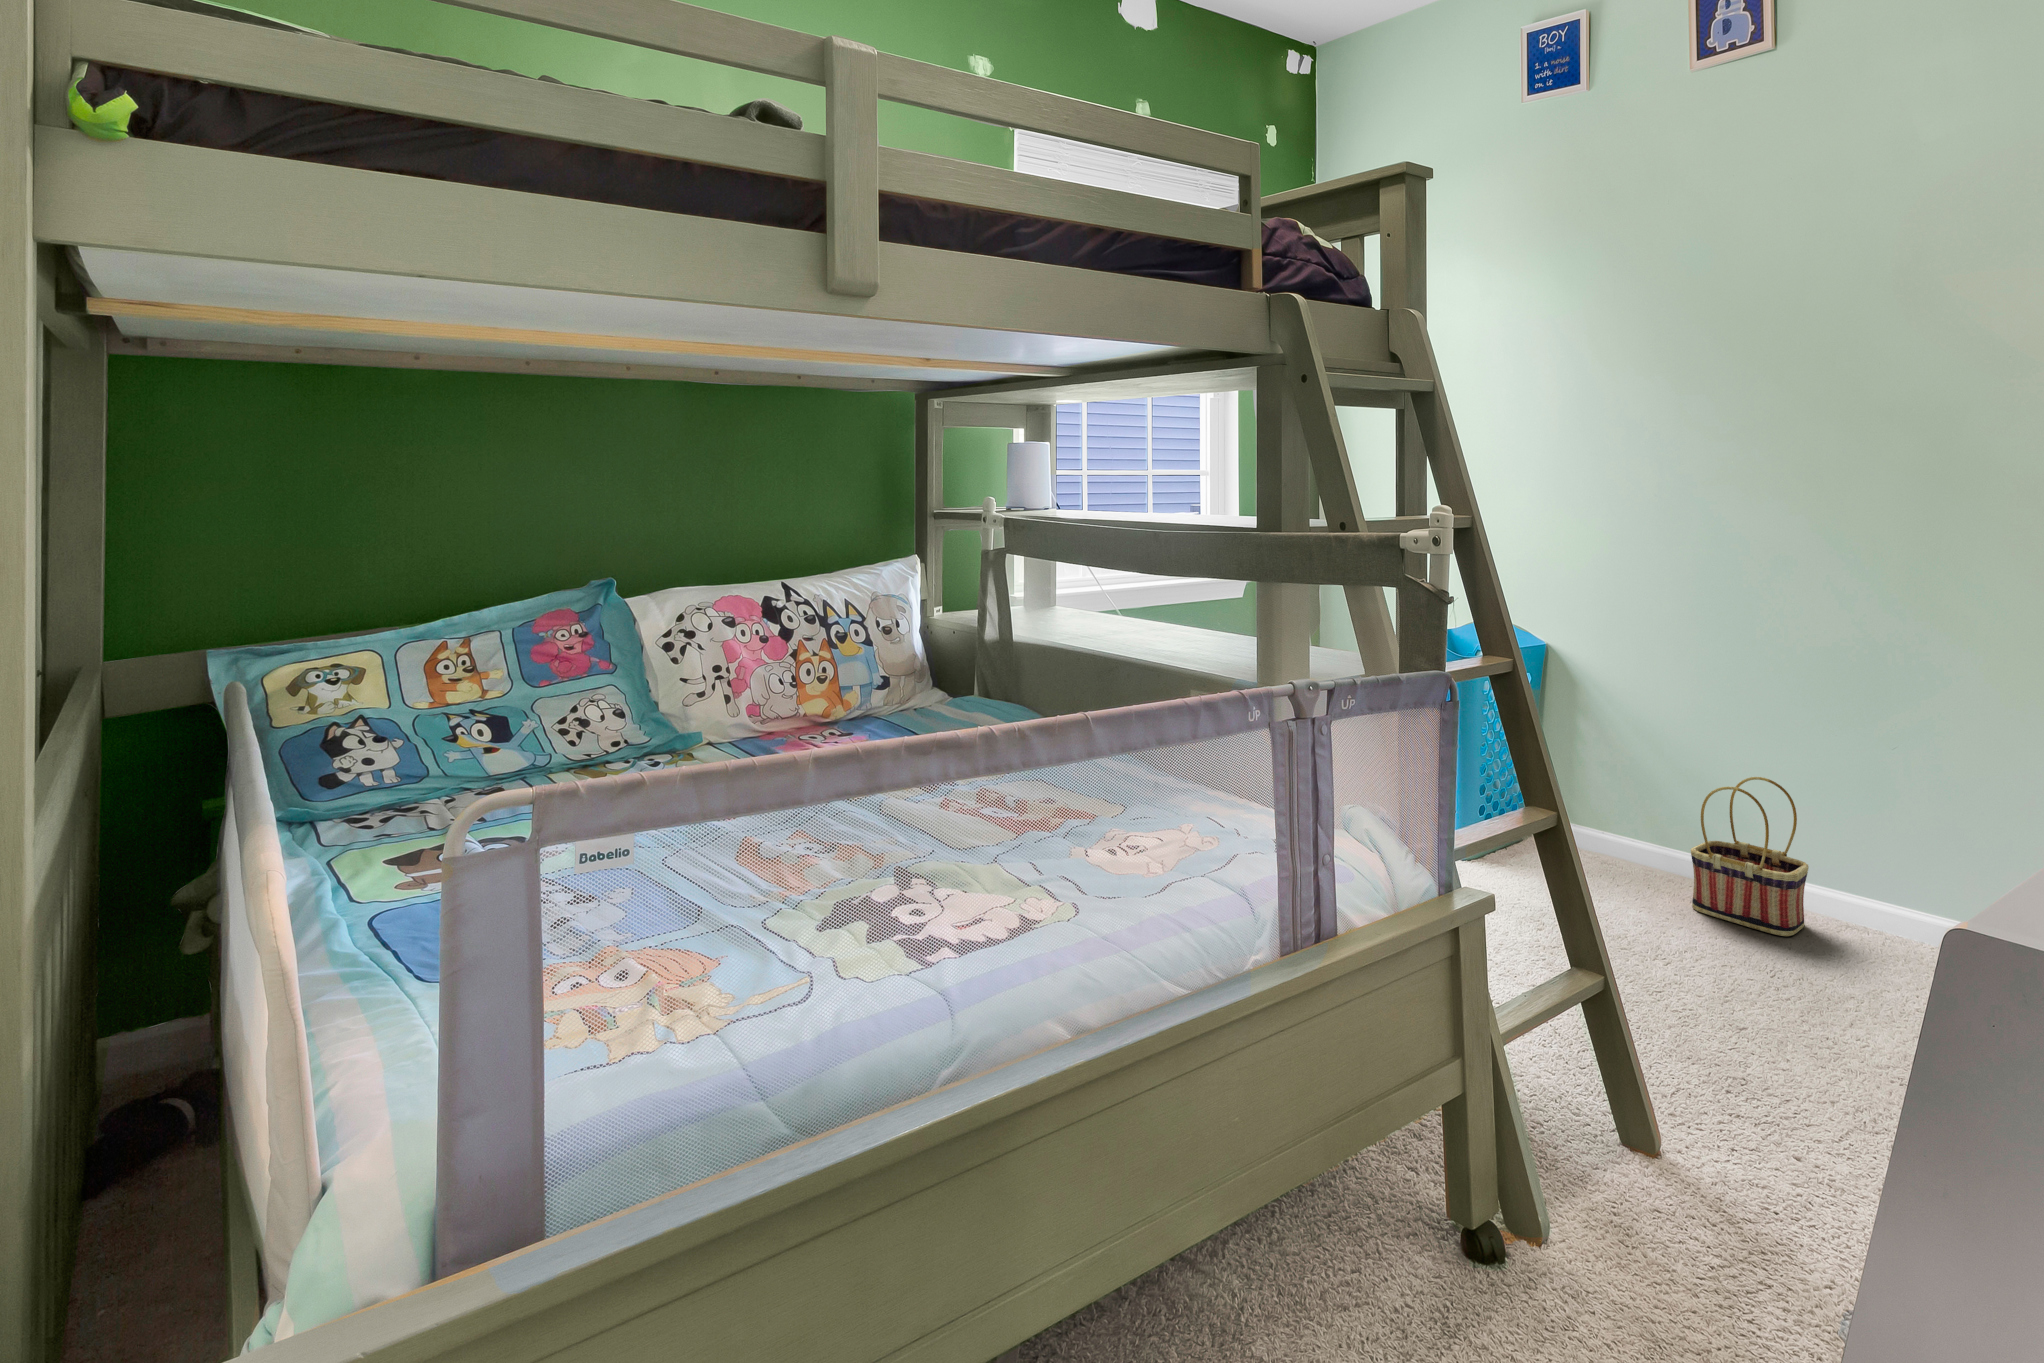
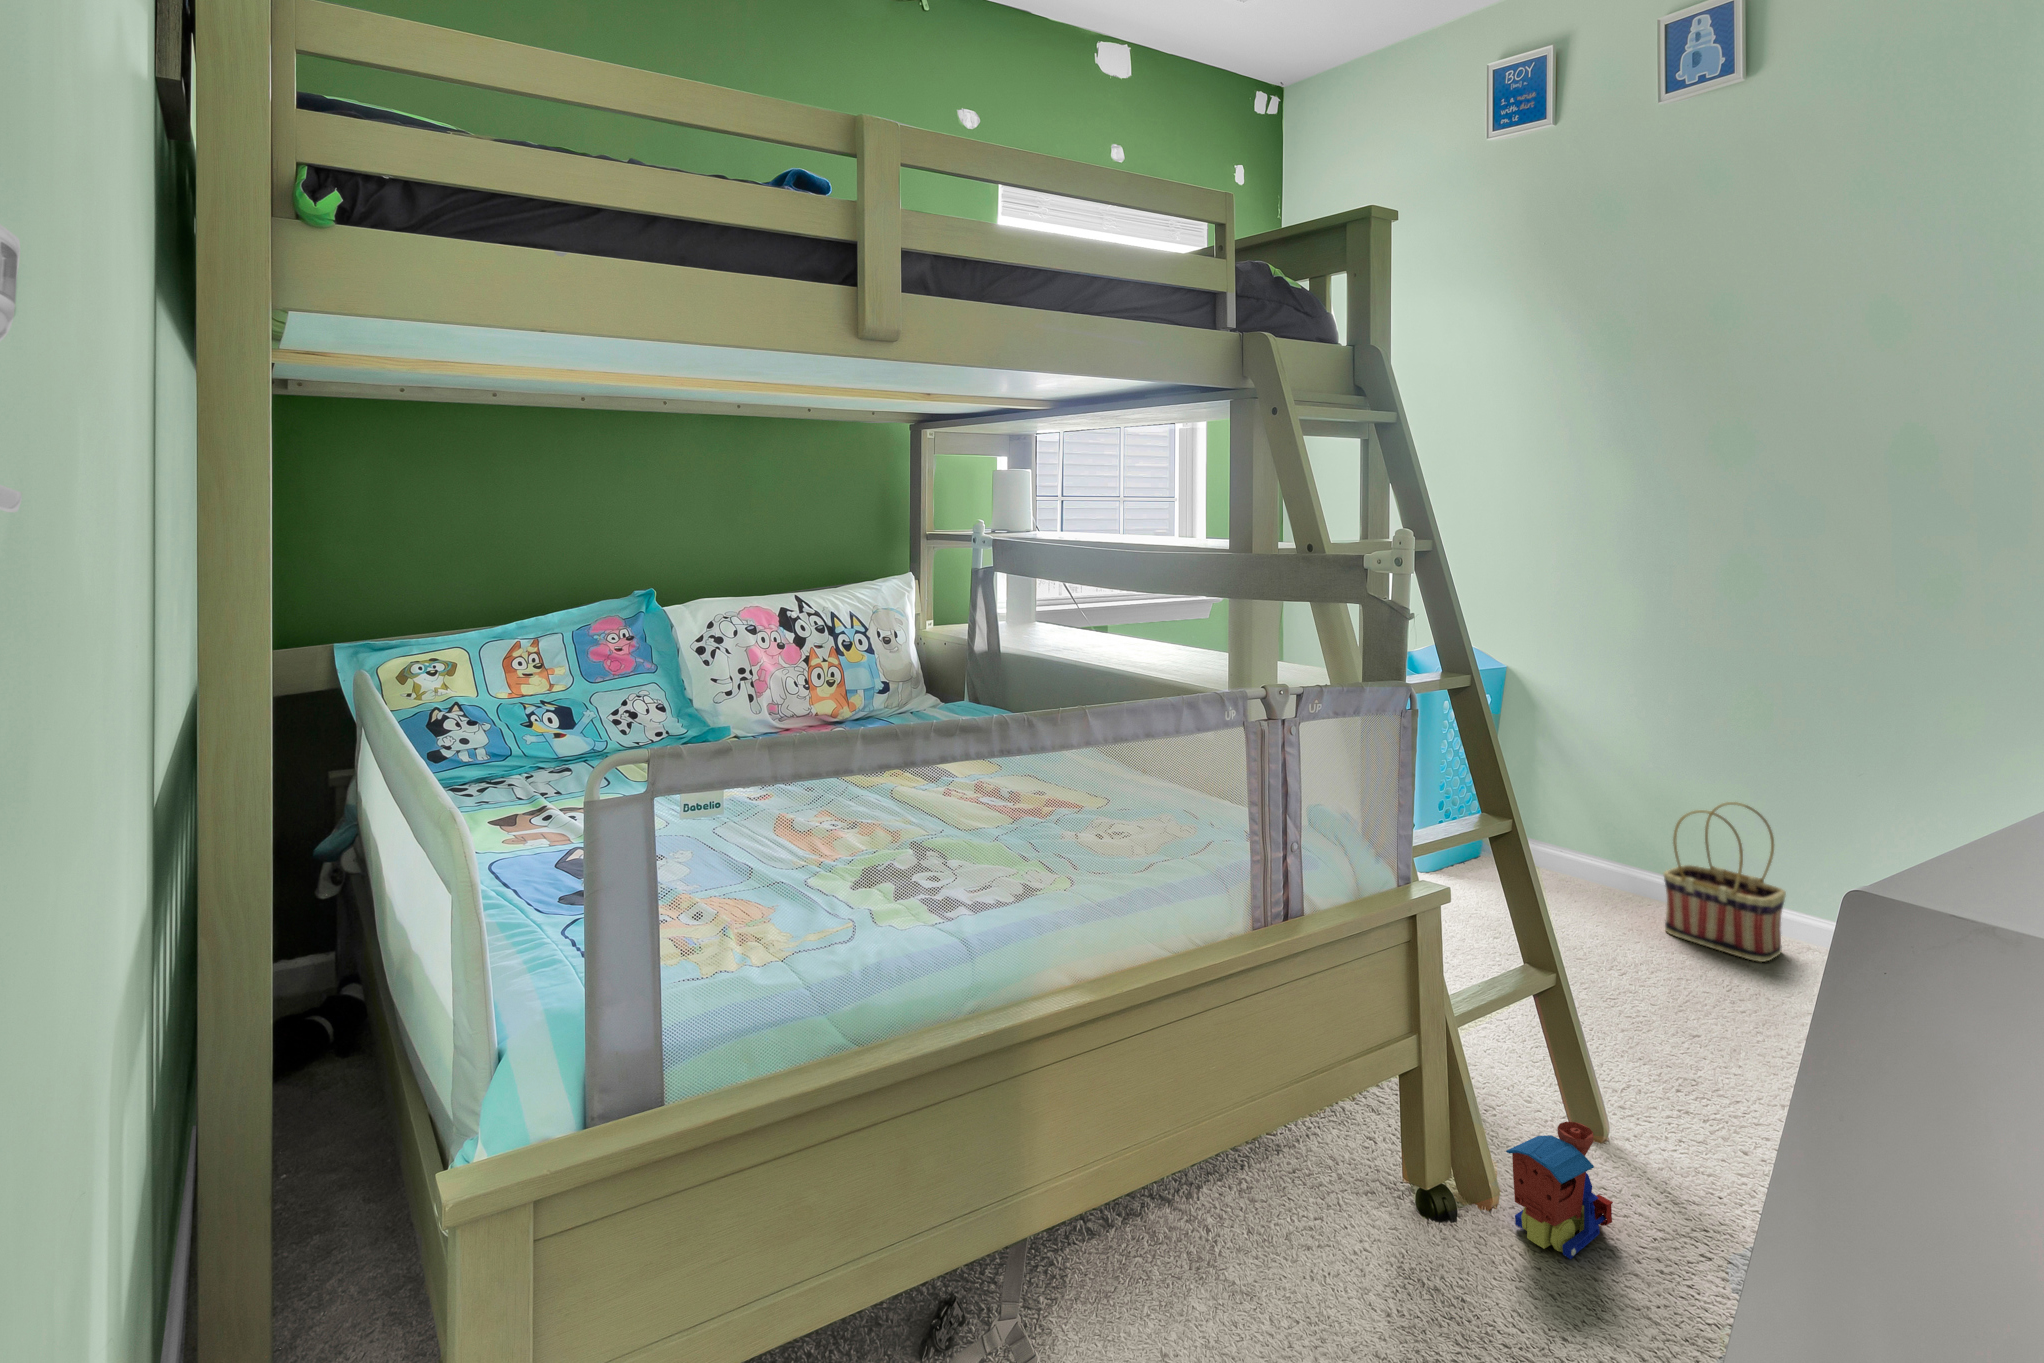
toy train: none [1558,1143,1669,1299] -> present [1506,1122,1613,1259]

